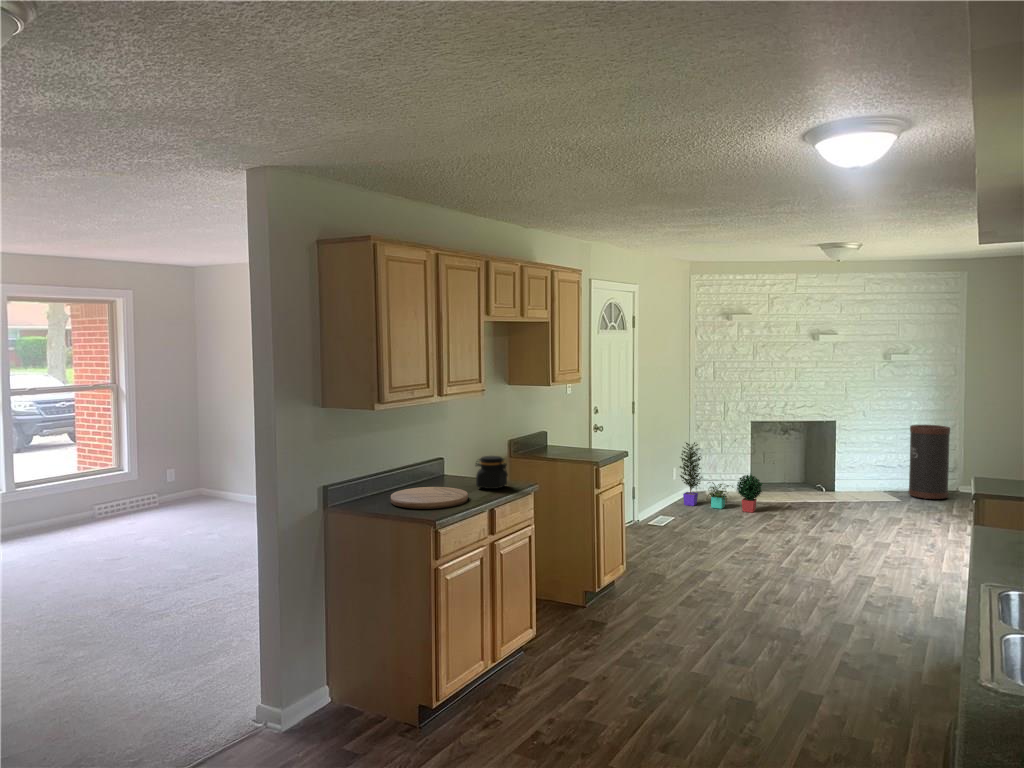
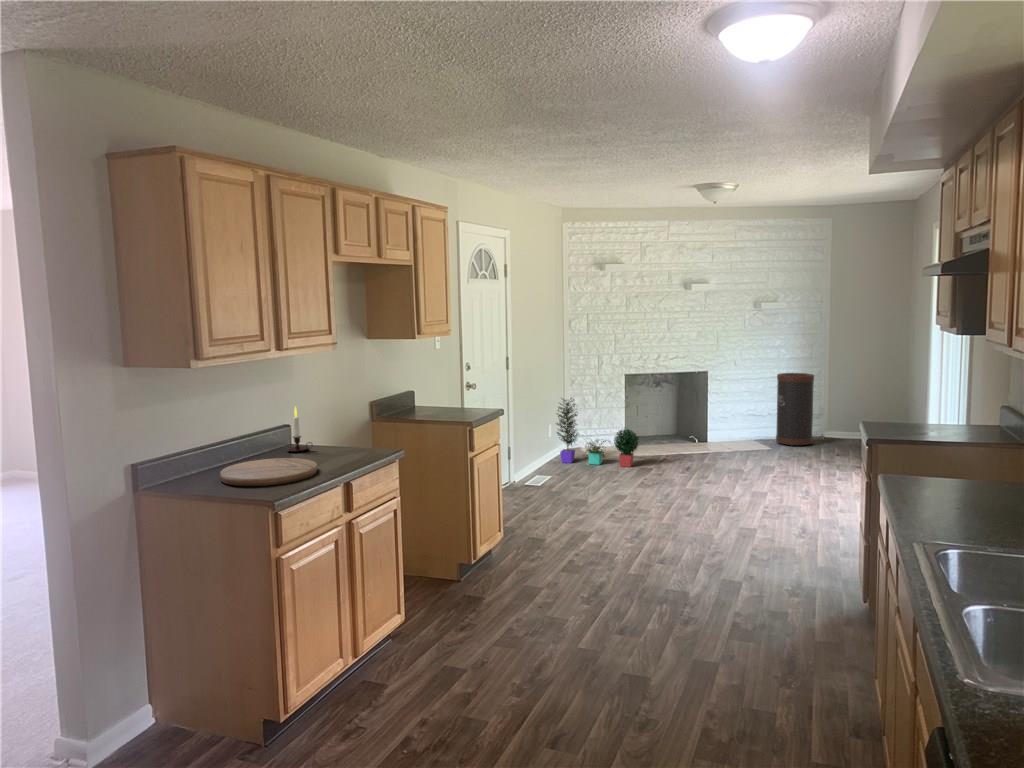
candle: none [440,443,462,482] -> present [287,407,311,452]
jar: present [476,456,508,489] -> none [327,419,366,458]

